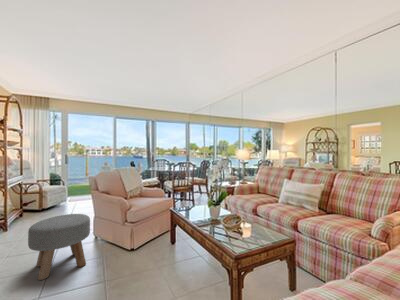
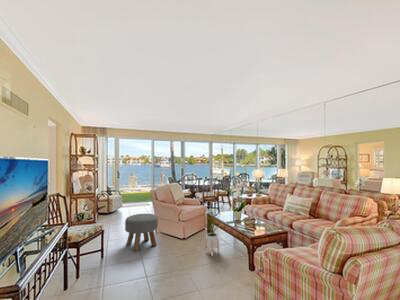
house plant: none [151,201,190,283] -> present [204,212,219,252]

